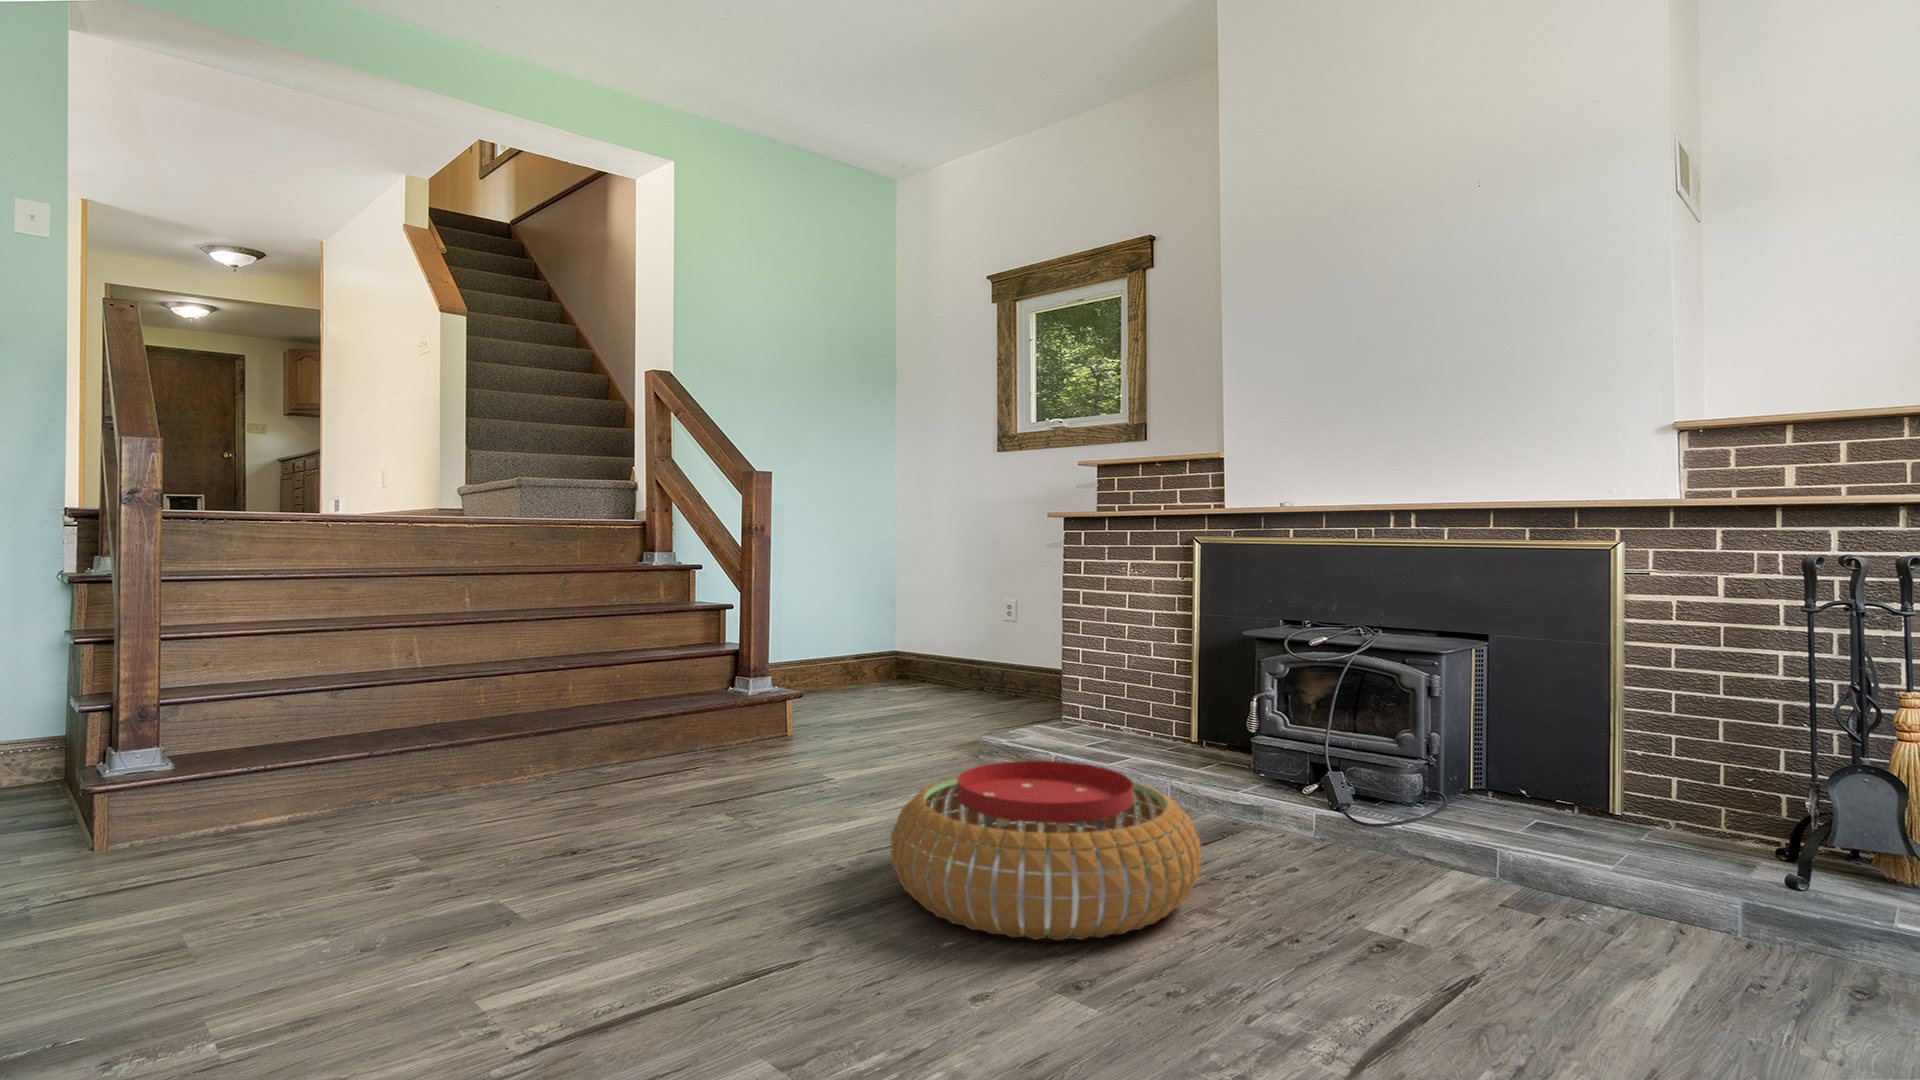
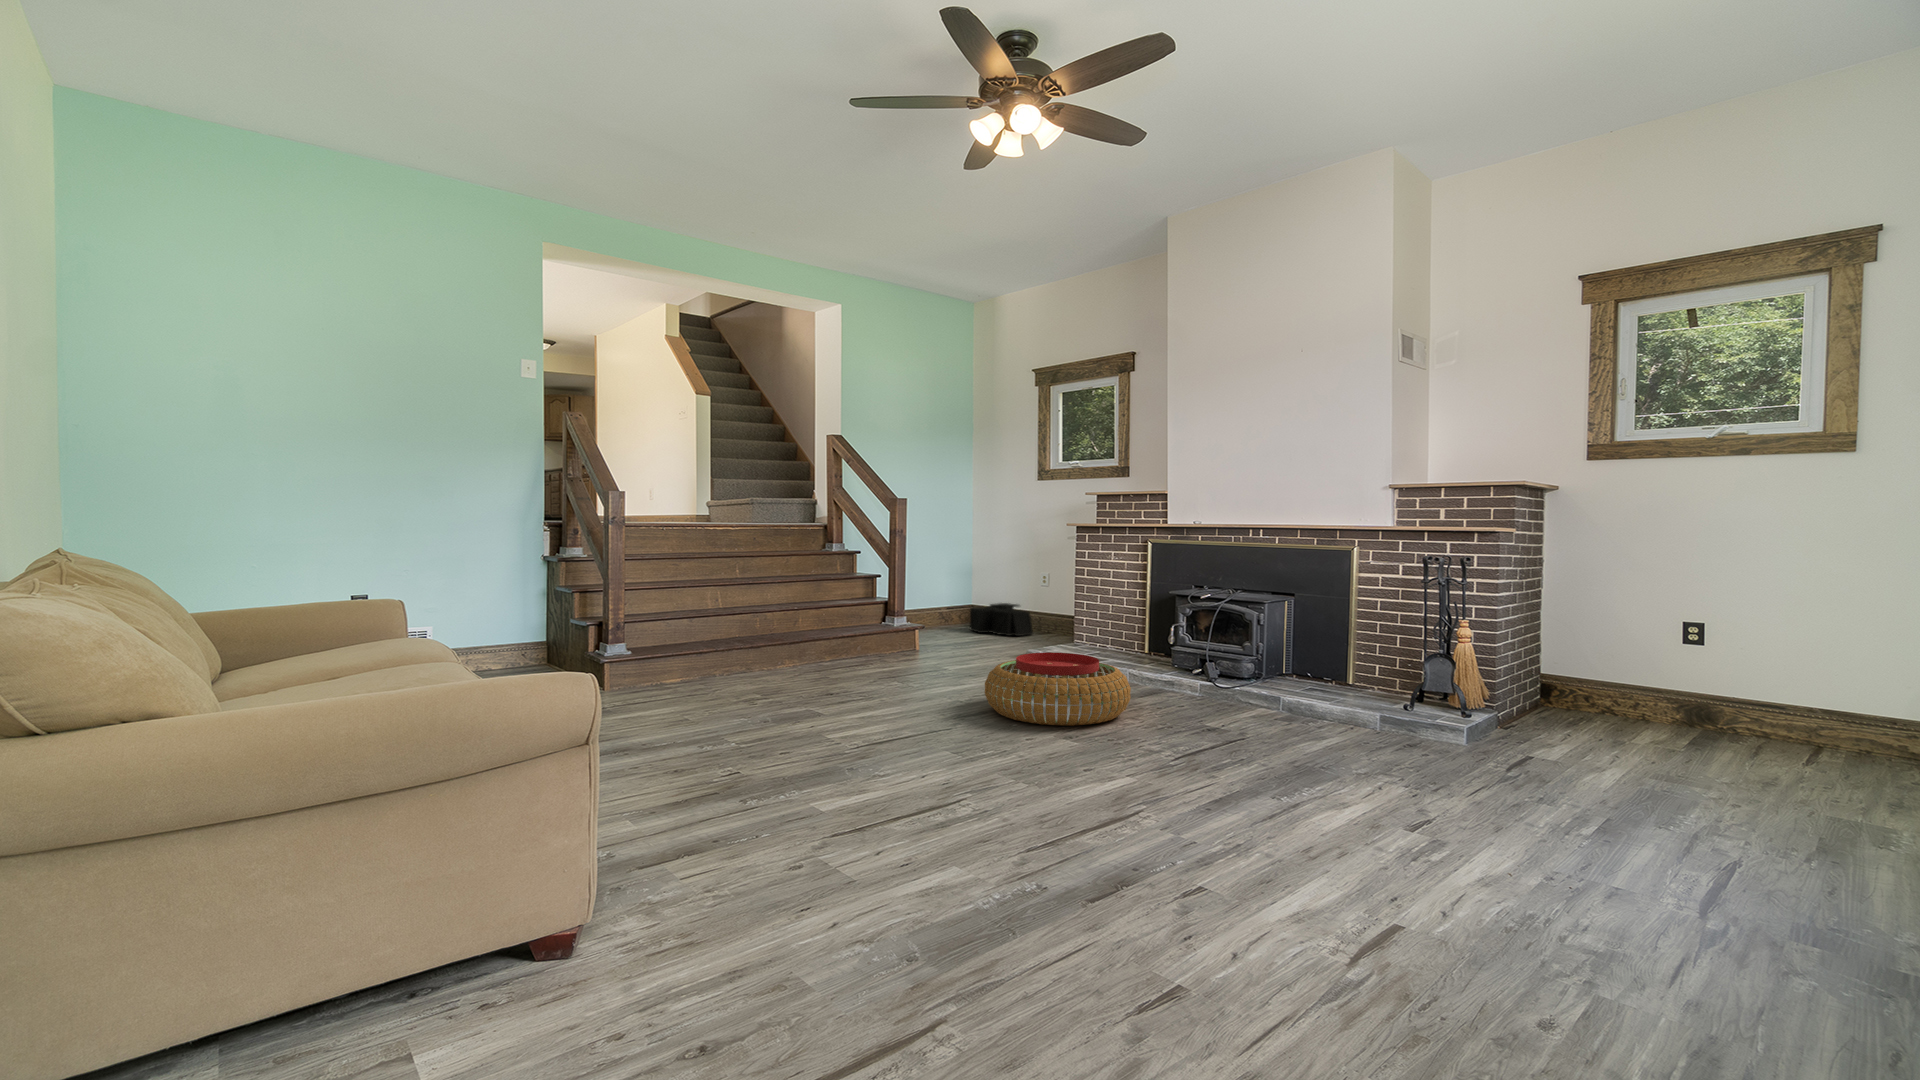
storage bin: none [887,649,990,705] -> present [970,603,1033,636]

